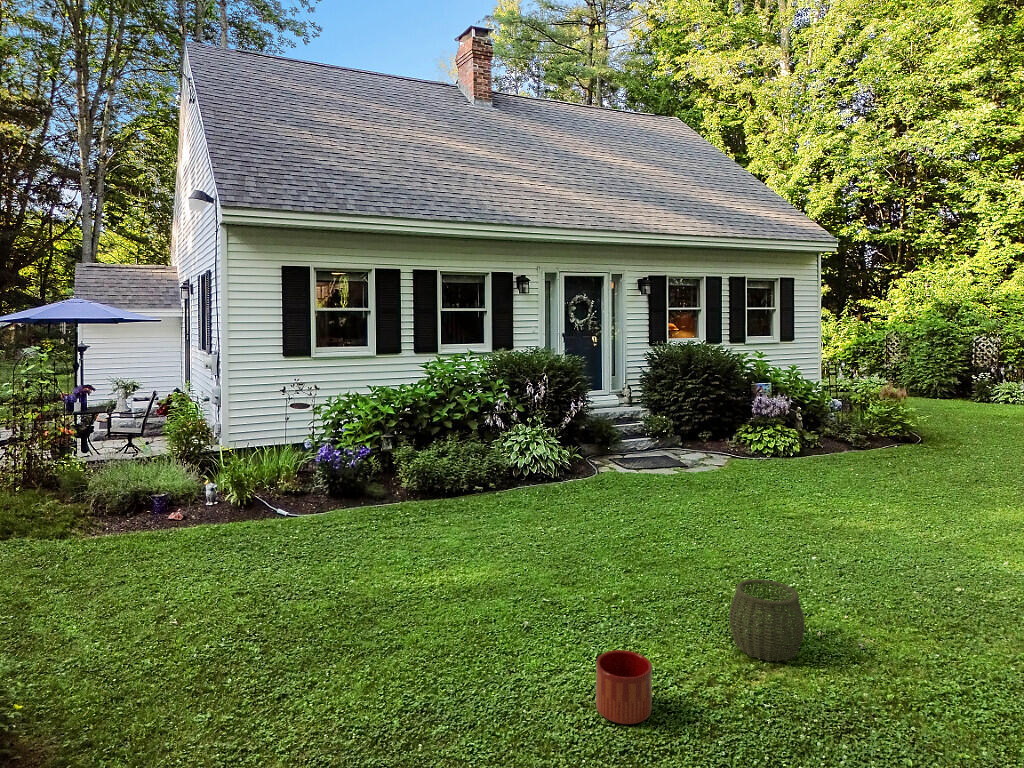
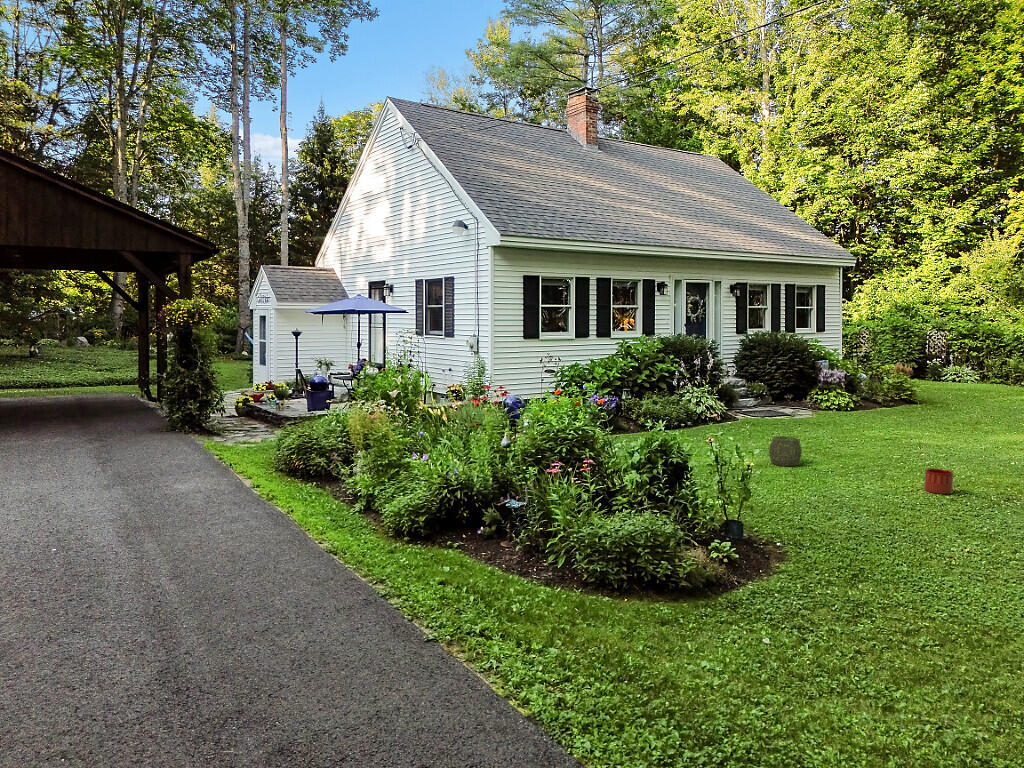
woven basket: present [729,579,805,662] -> present [769,436,802,466]

